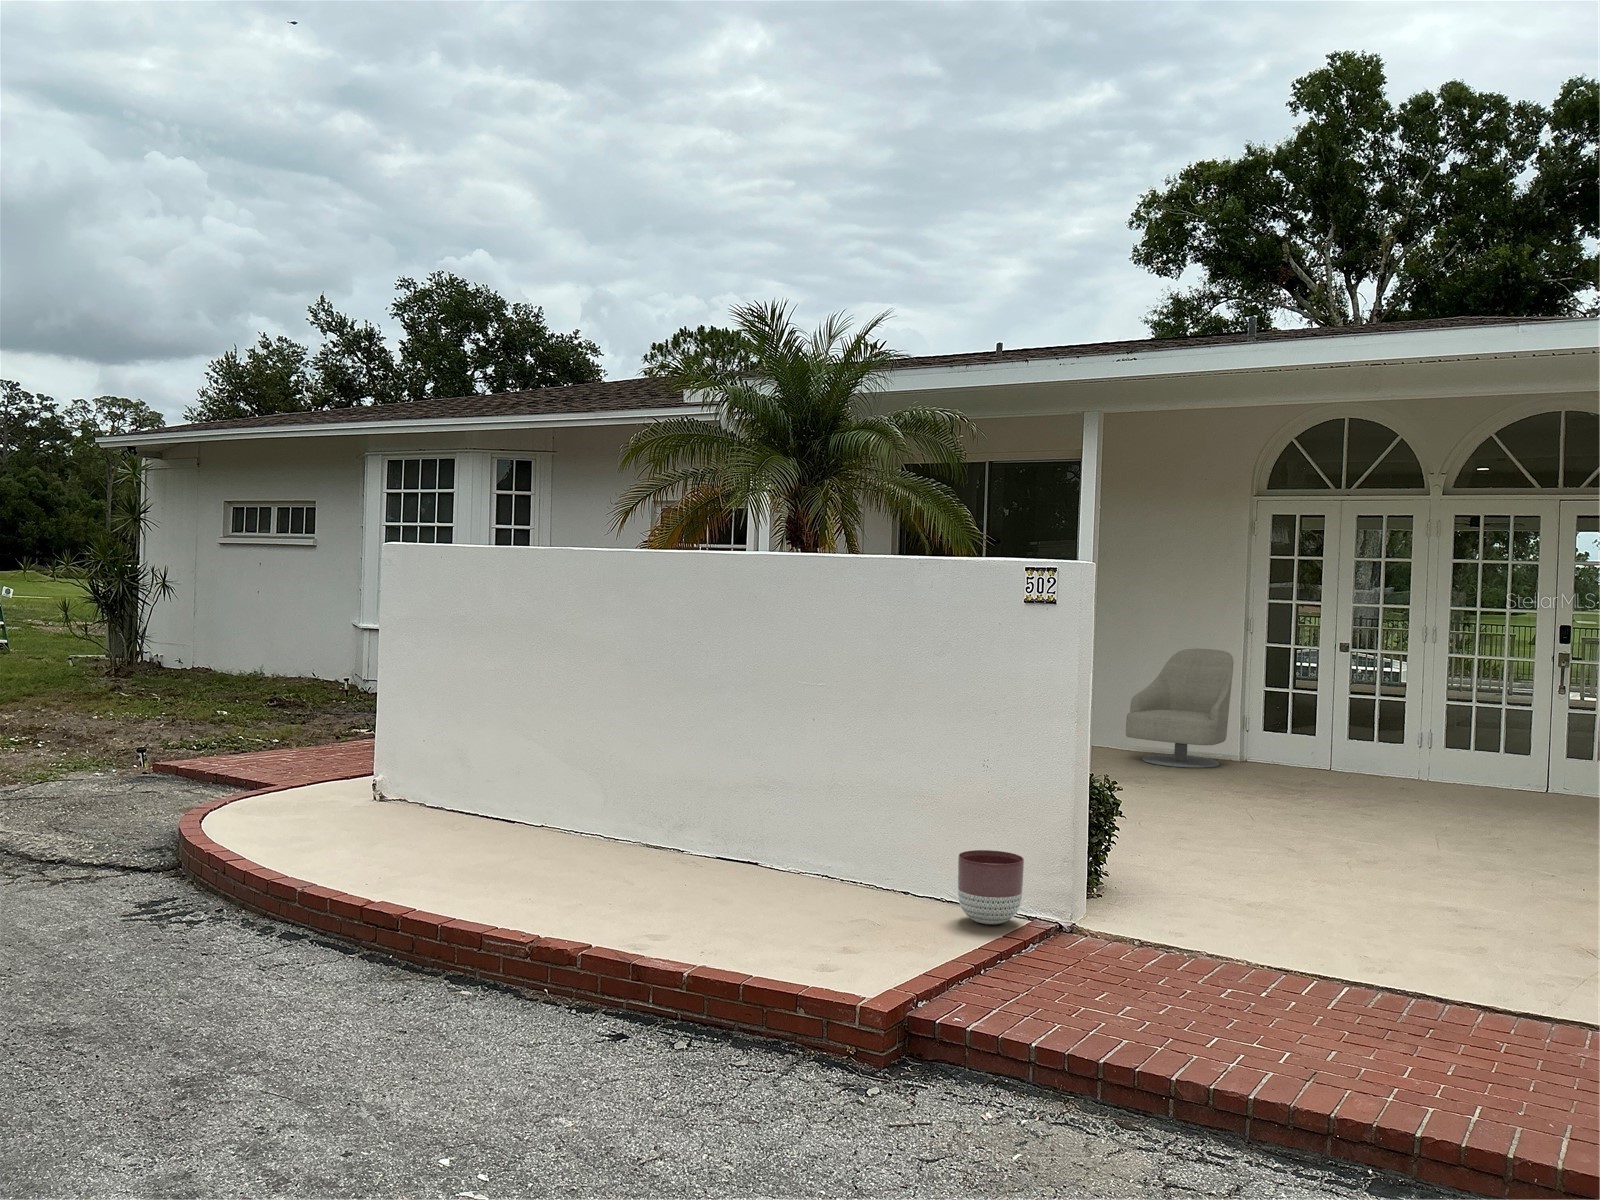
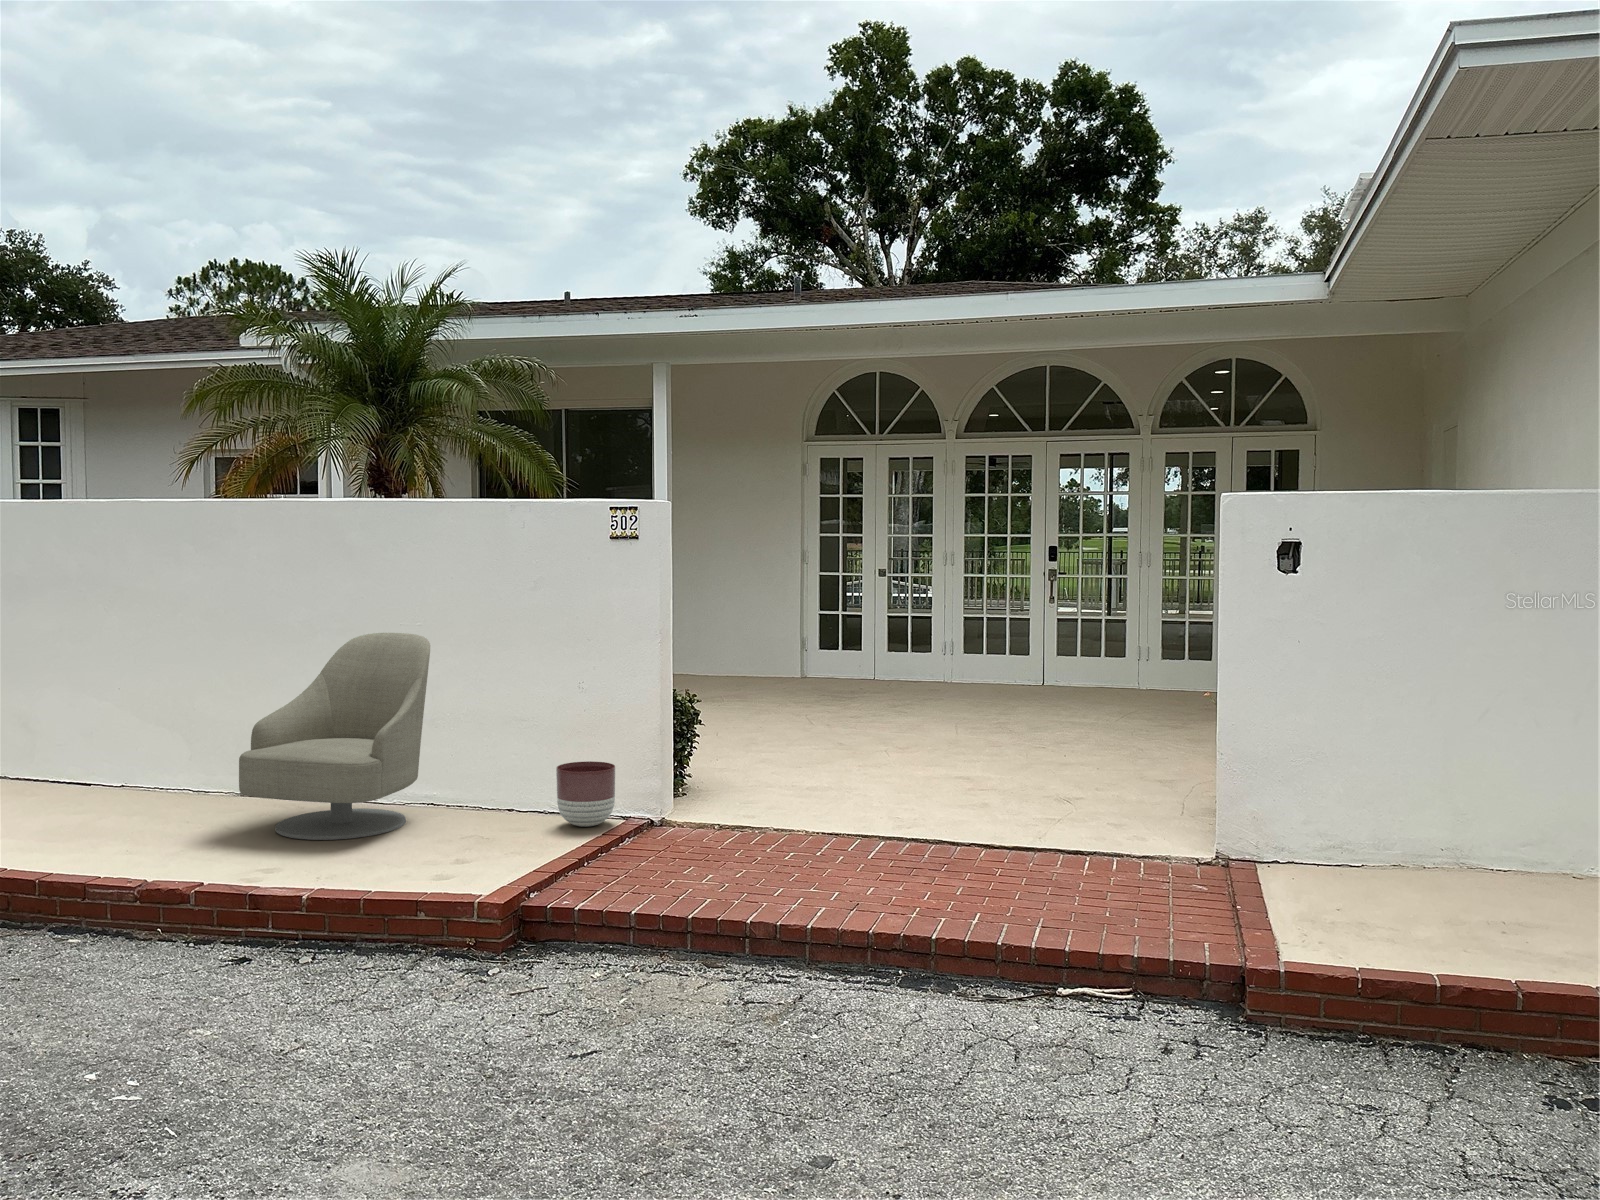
armchair: present [1126,649,1233,768] -> present [239,633,430,840]

